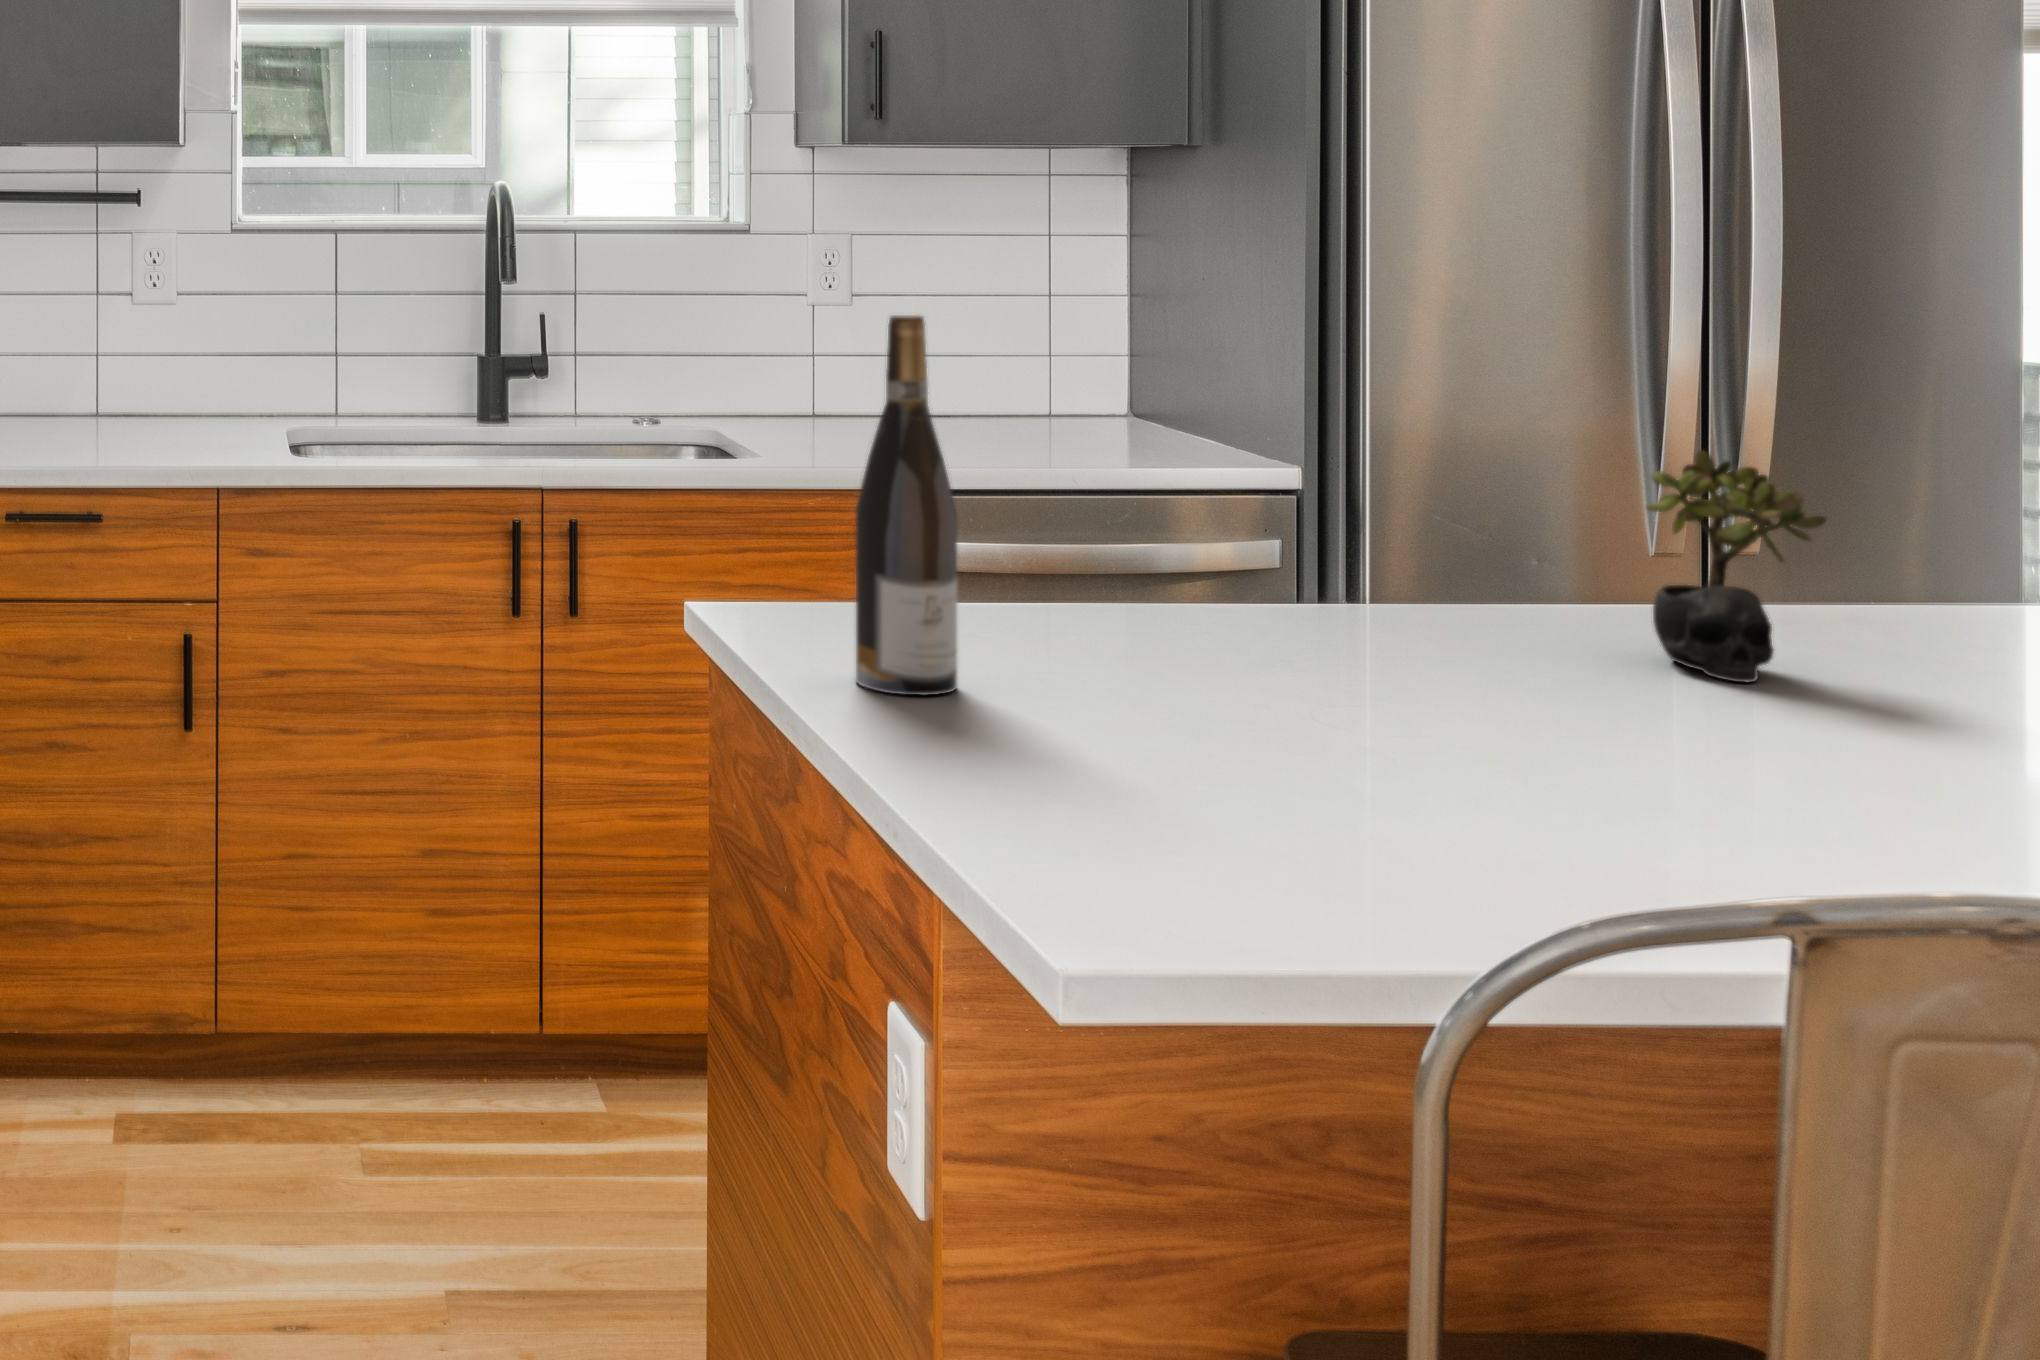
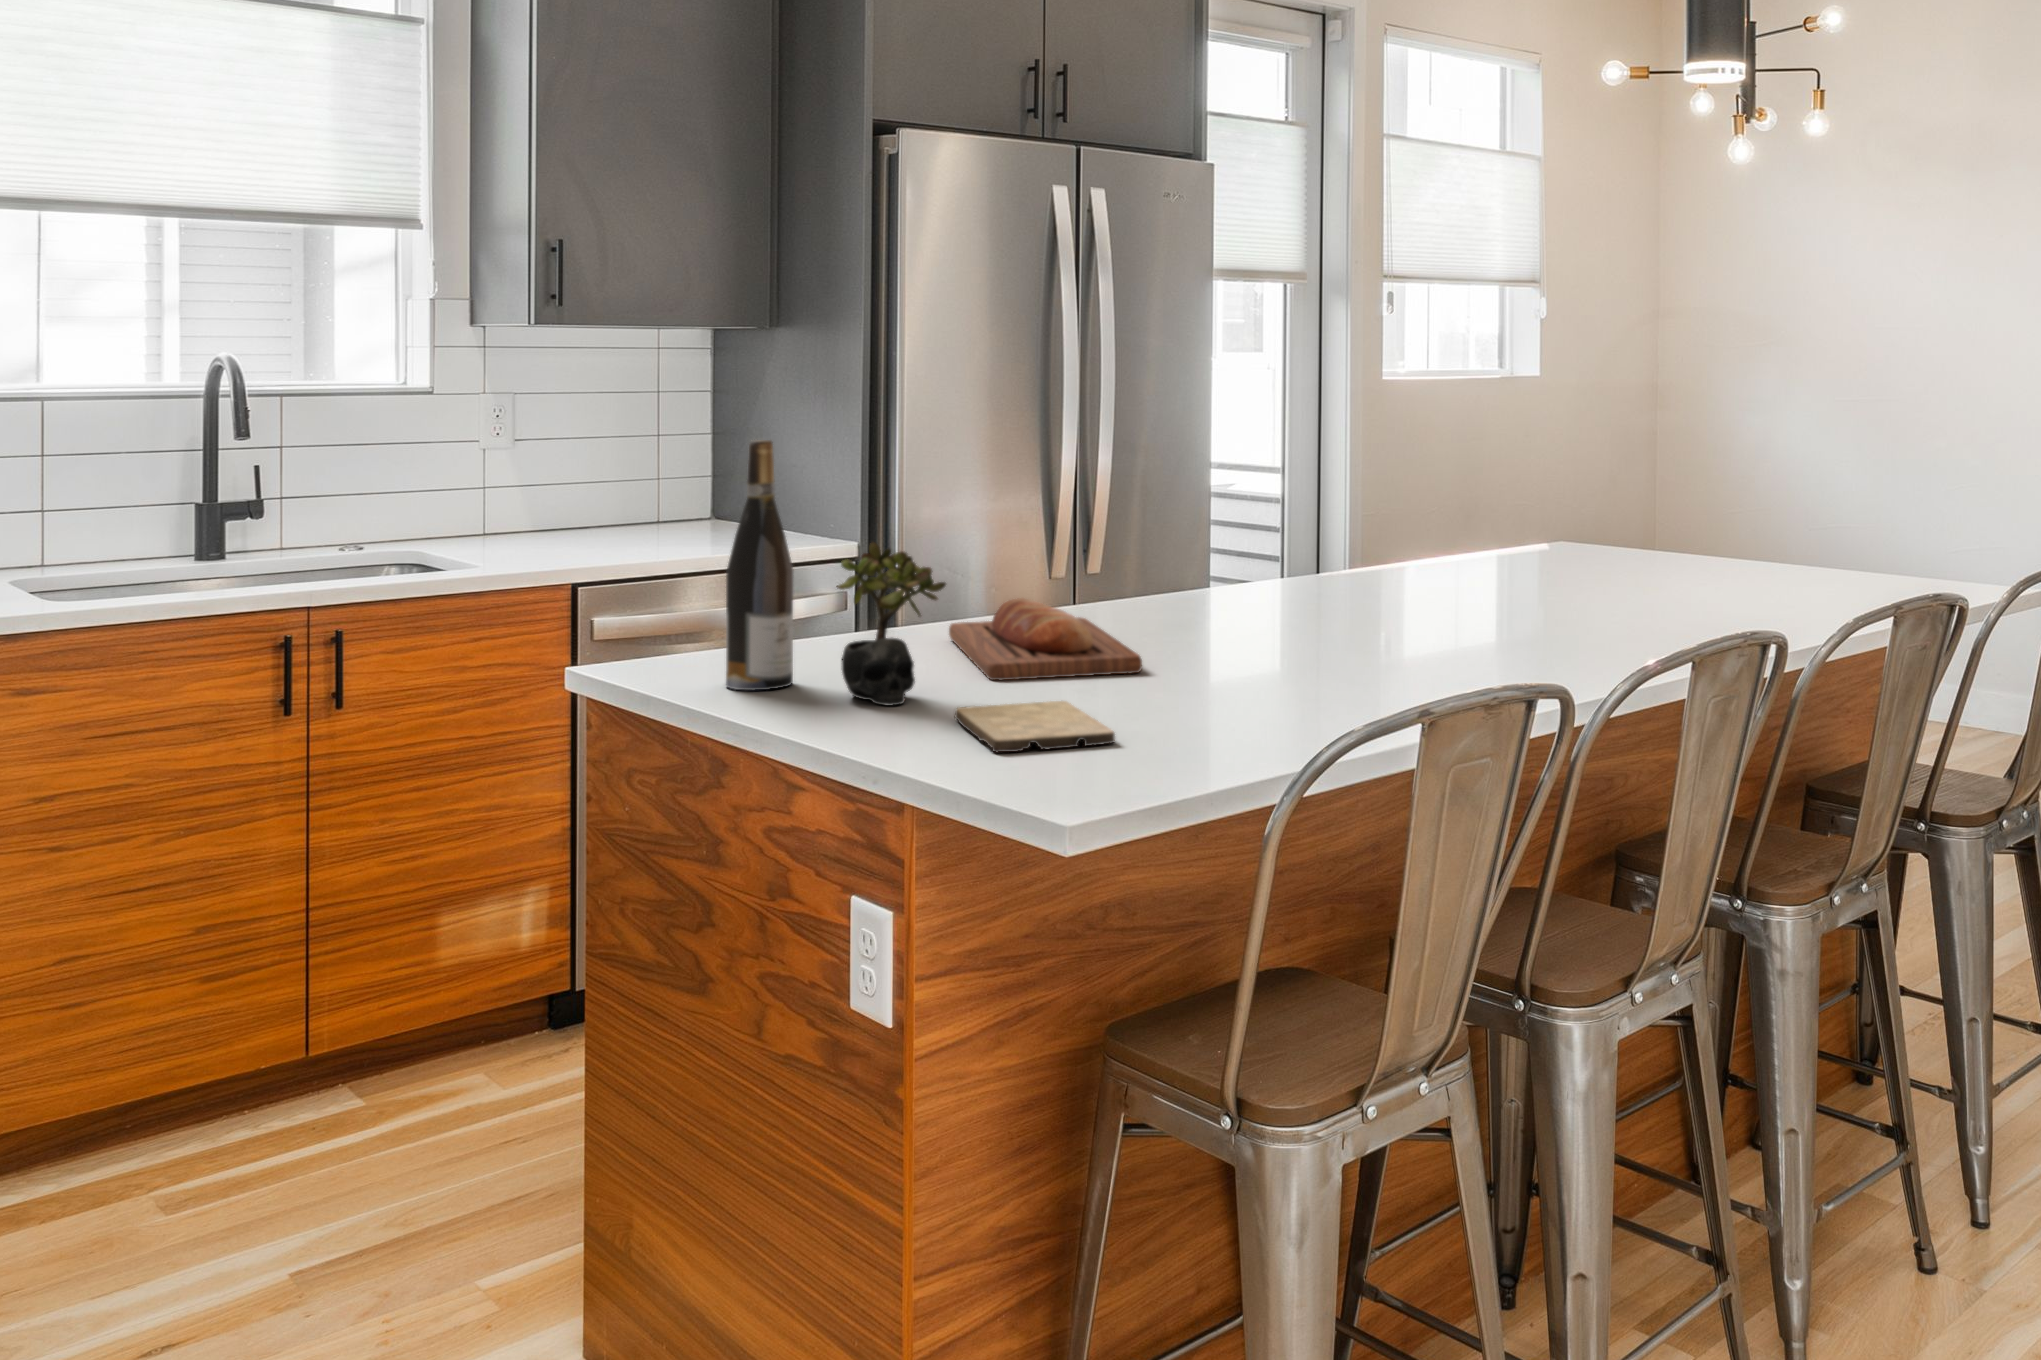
succulent plant: present [1647,450,1826,682] -> present [837,542,946,706]
bread loaf: none [1280,598,1593,770] -> present [949,598,1142,680]
cutting board: none [1139,785,1395,914] -> present [955,701,1115,753]

